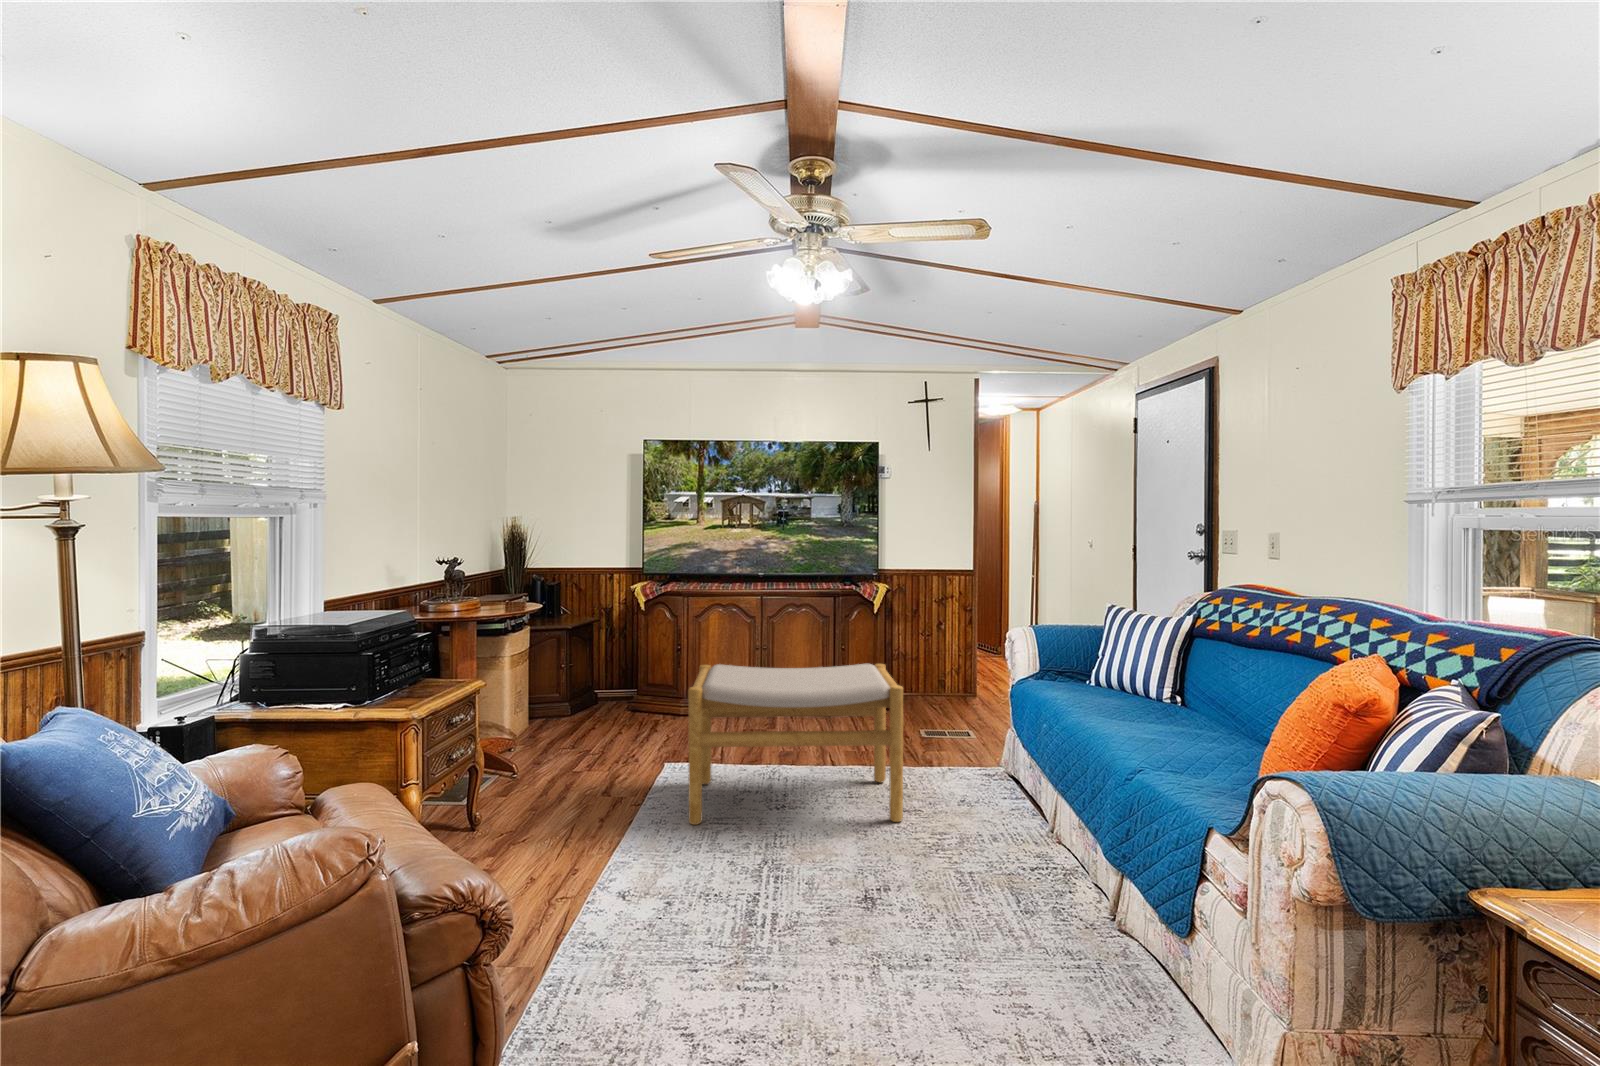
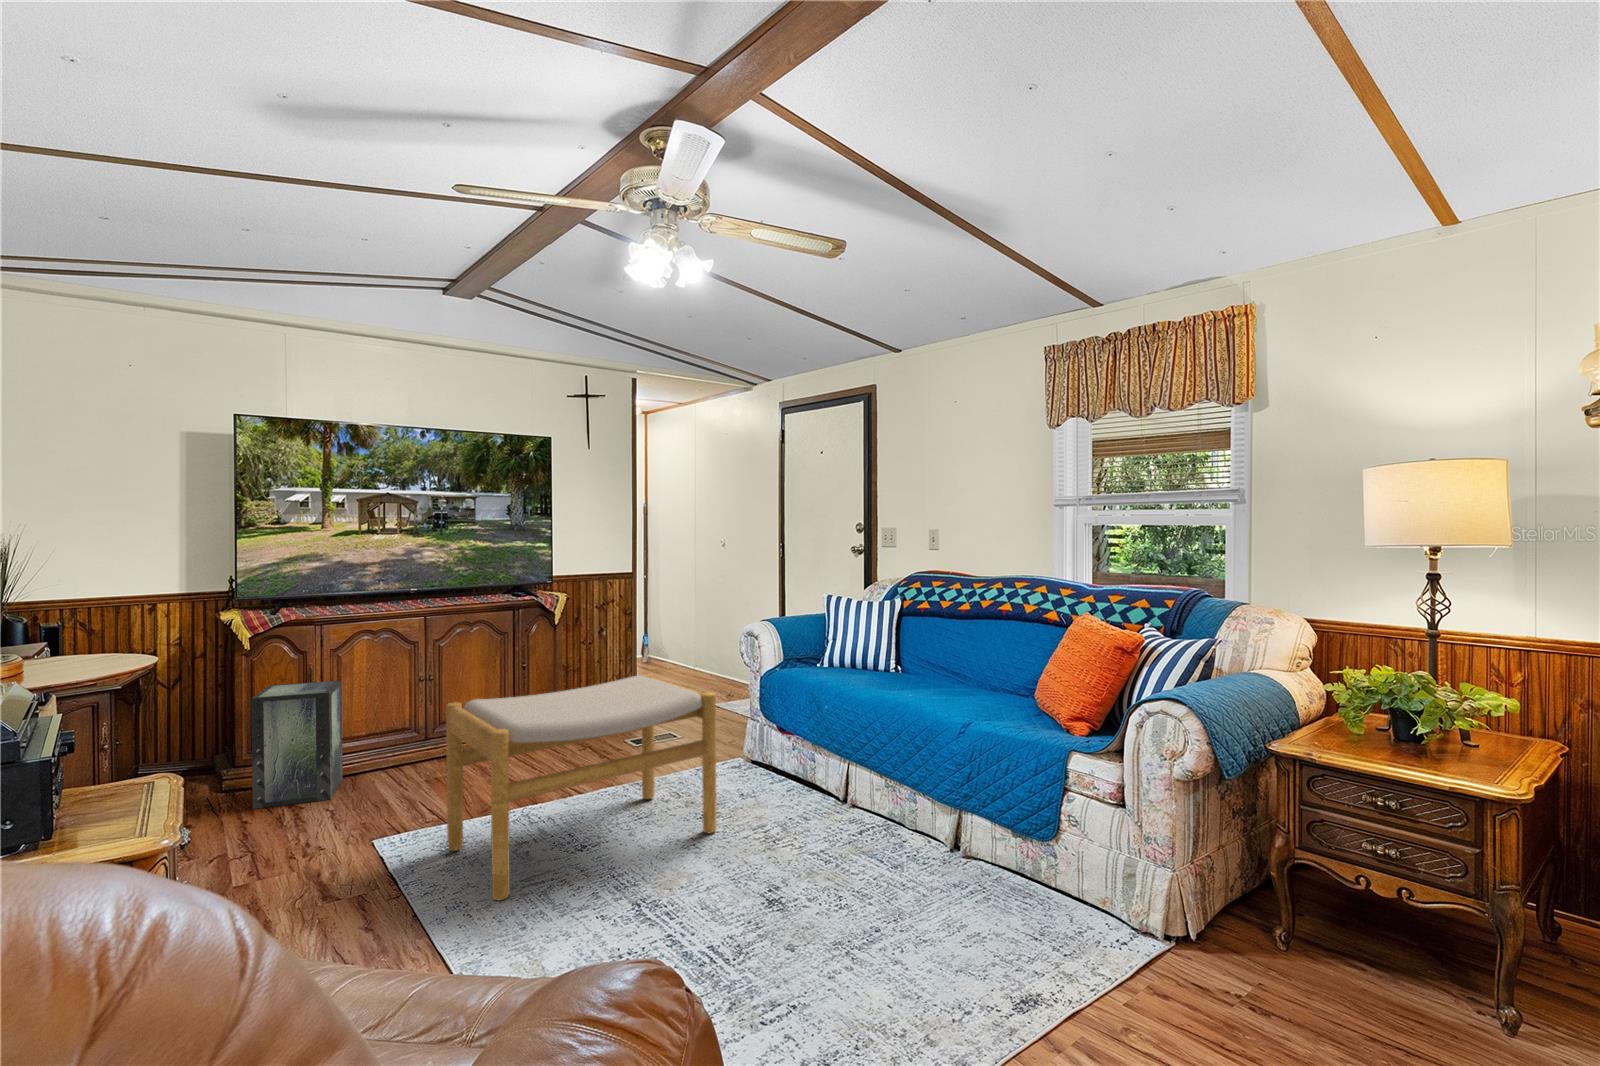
storage box: none [630,641,696,732] -> present [251,680,343,809]

